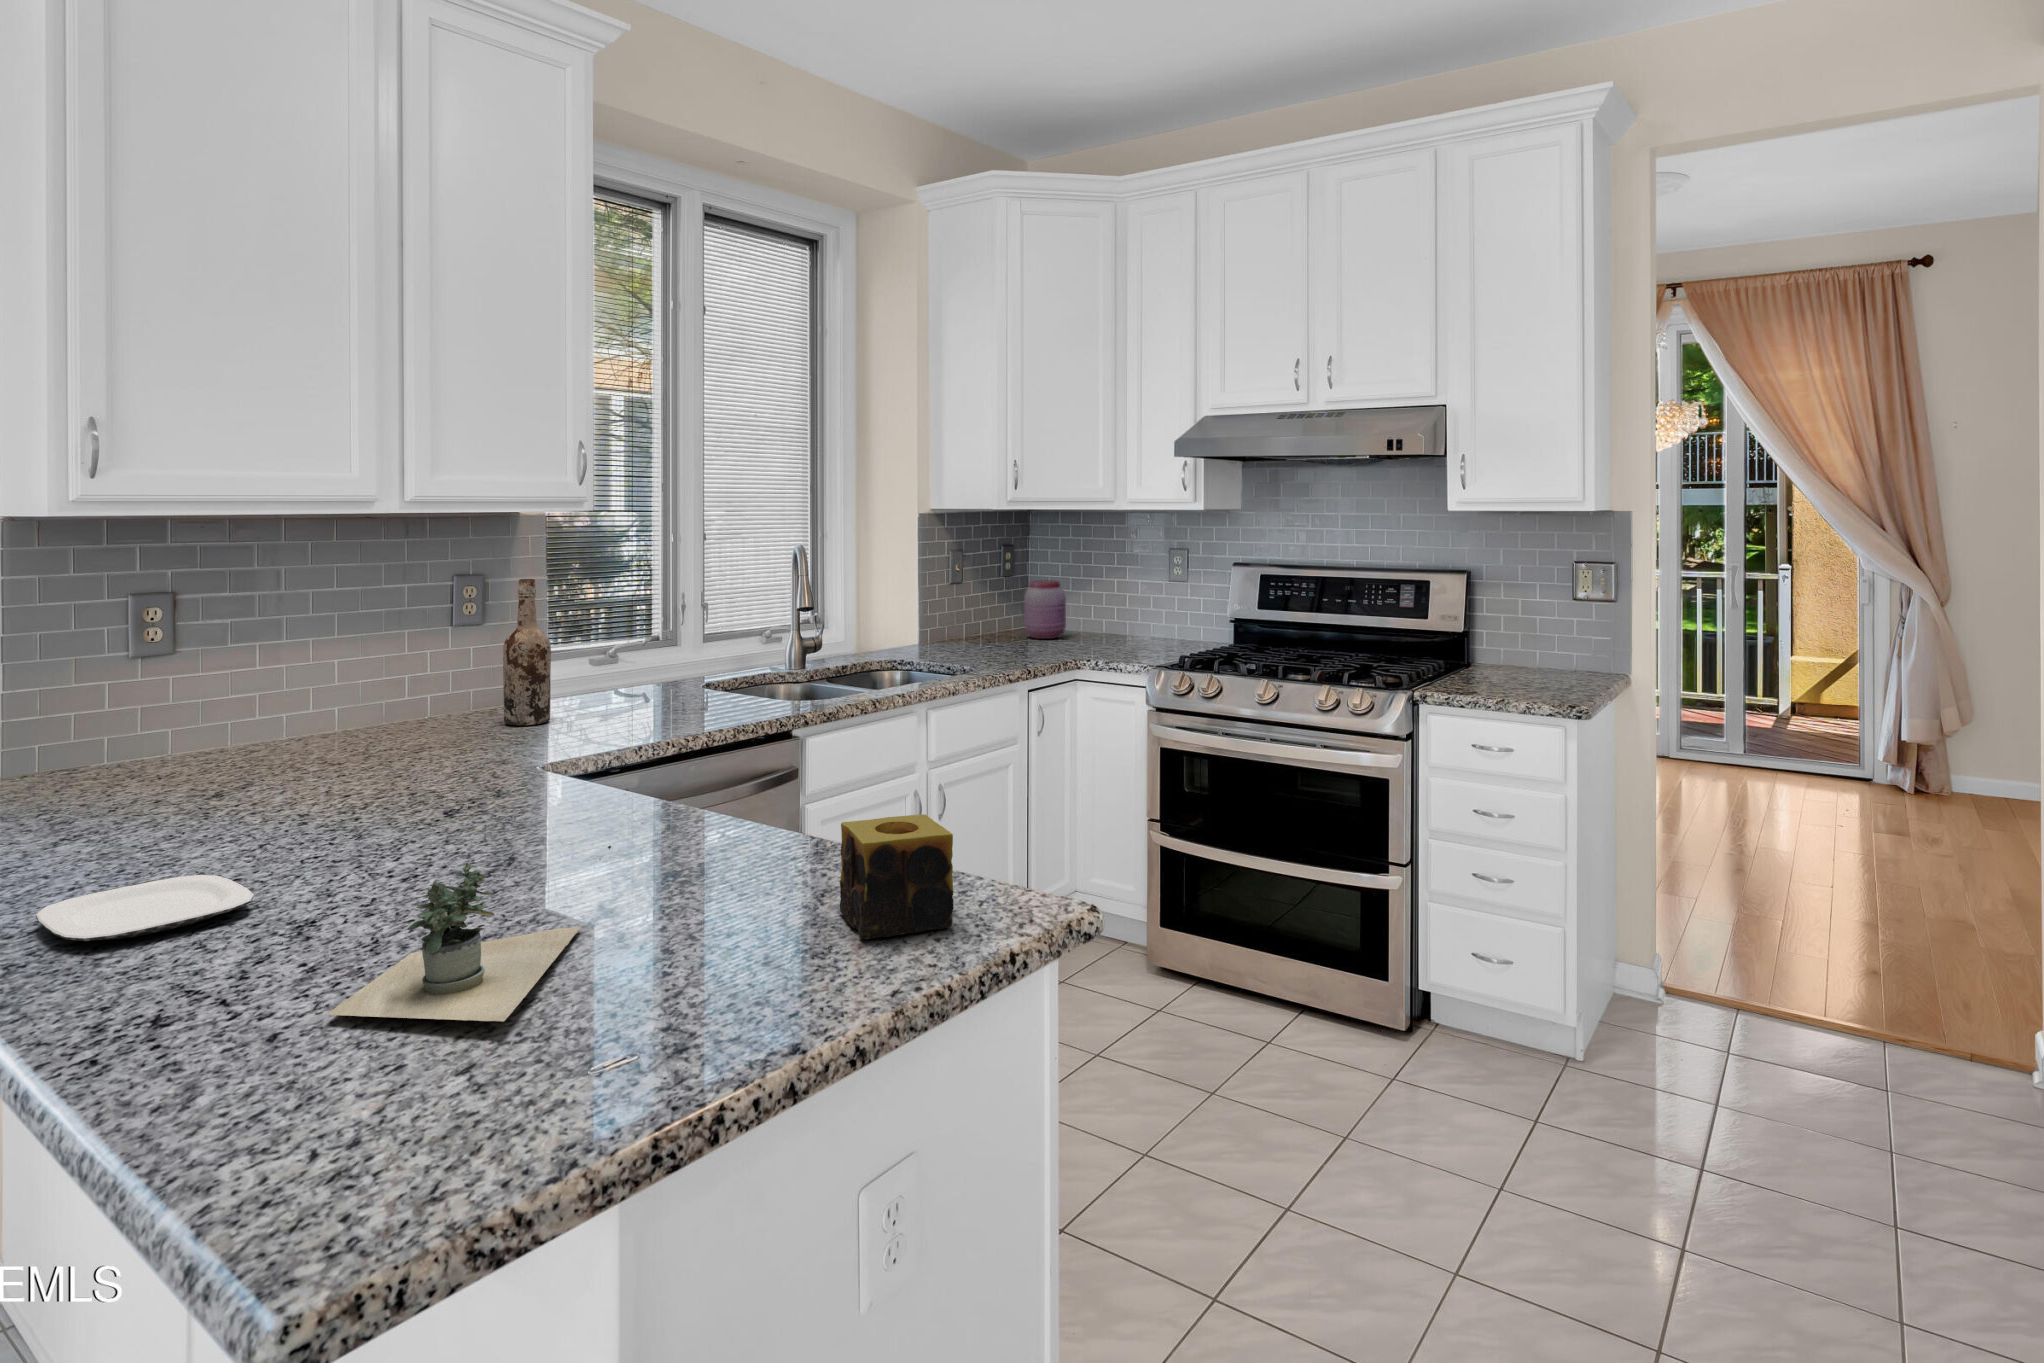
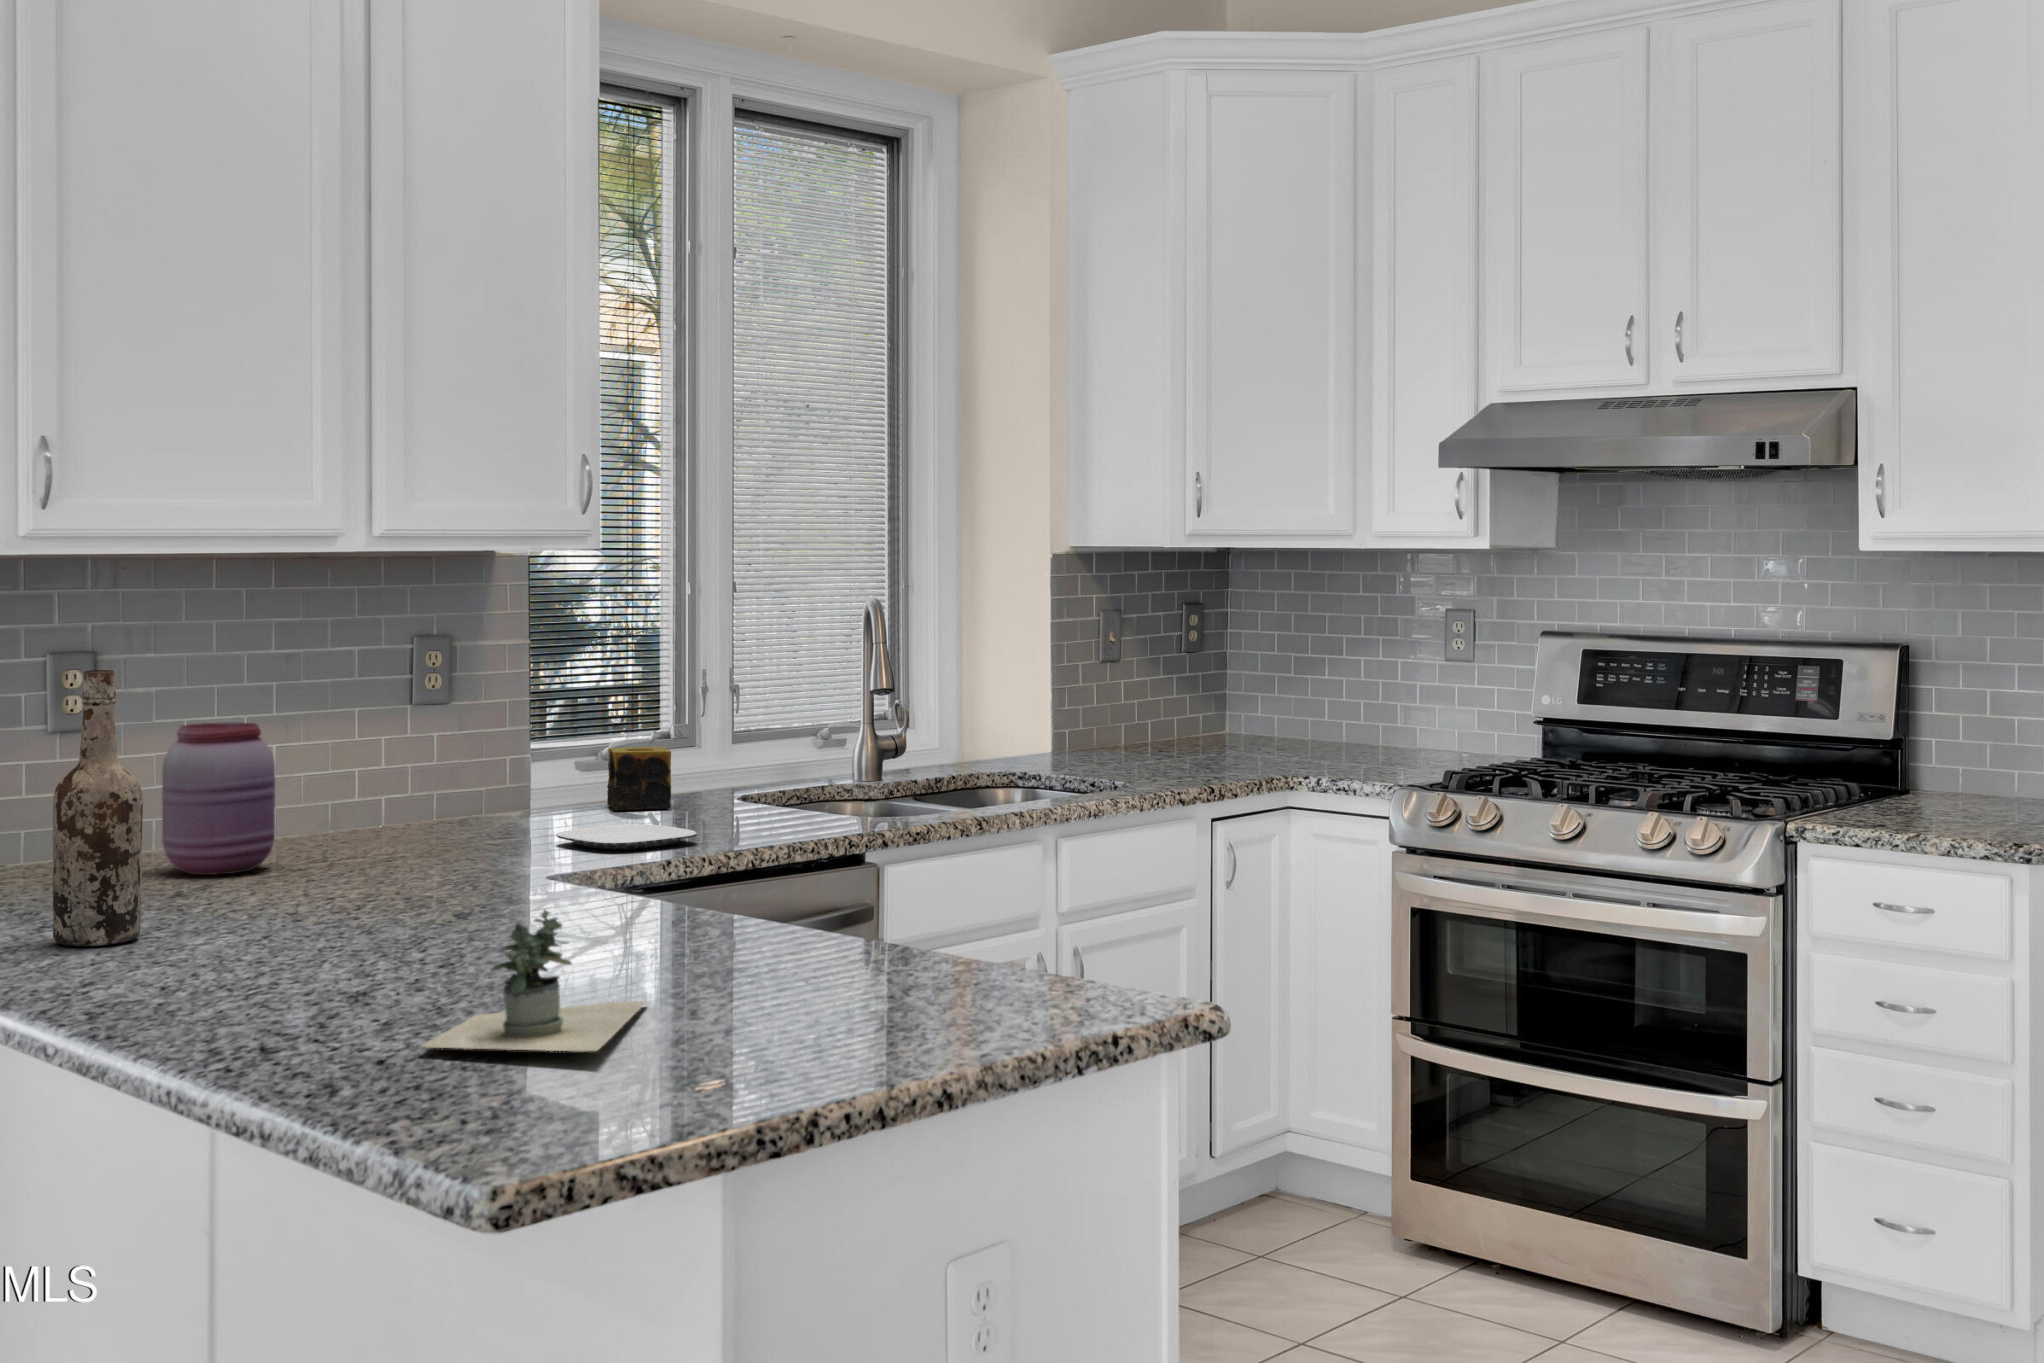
wine bottle: present [503,579,551,725] -> present [53,670,143,946]
jar: present [1024,580,1066,639] -> present [162,723,275,875]
candle: present [840,814,954,939] -> present [607,747,671,810]
plate: present [36,875,254,941] -> present [556,824,697,850]

